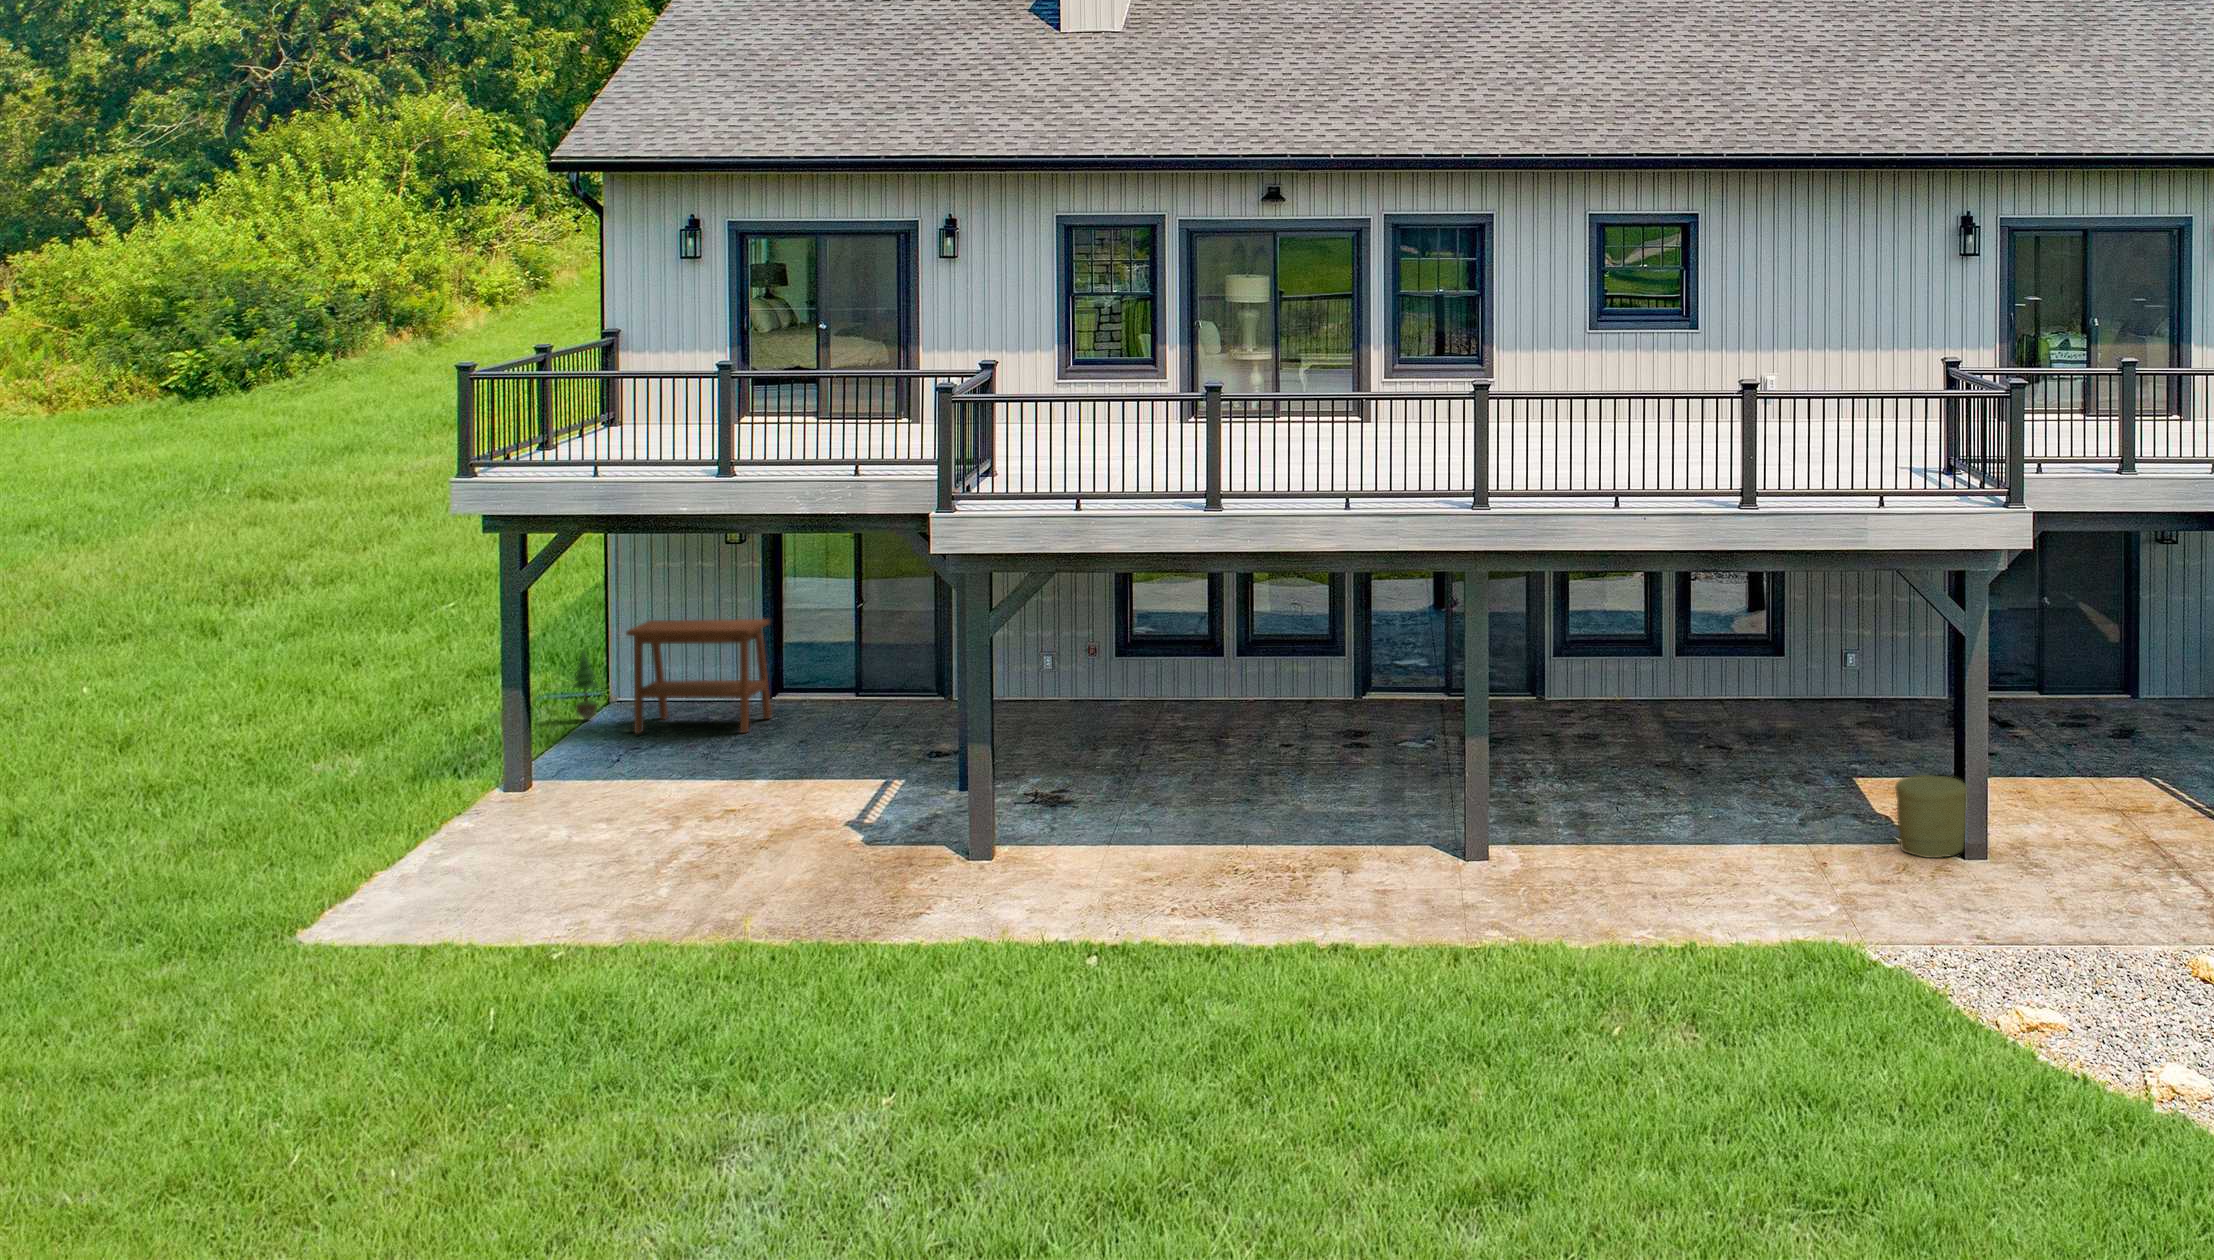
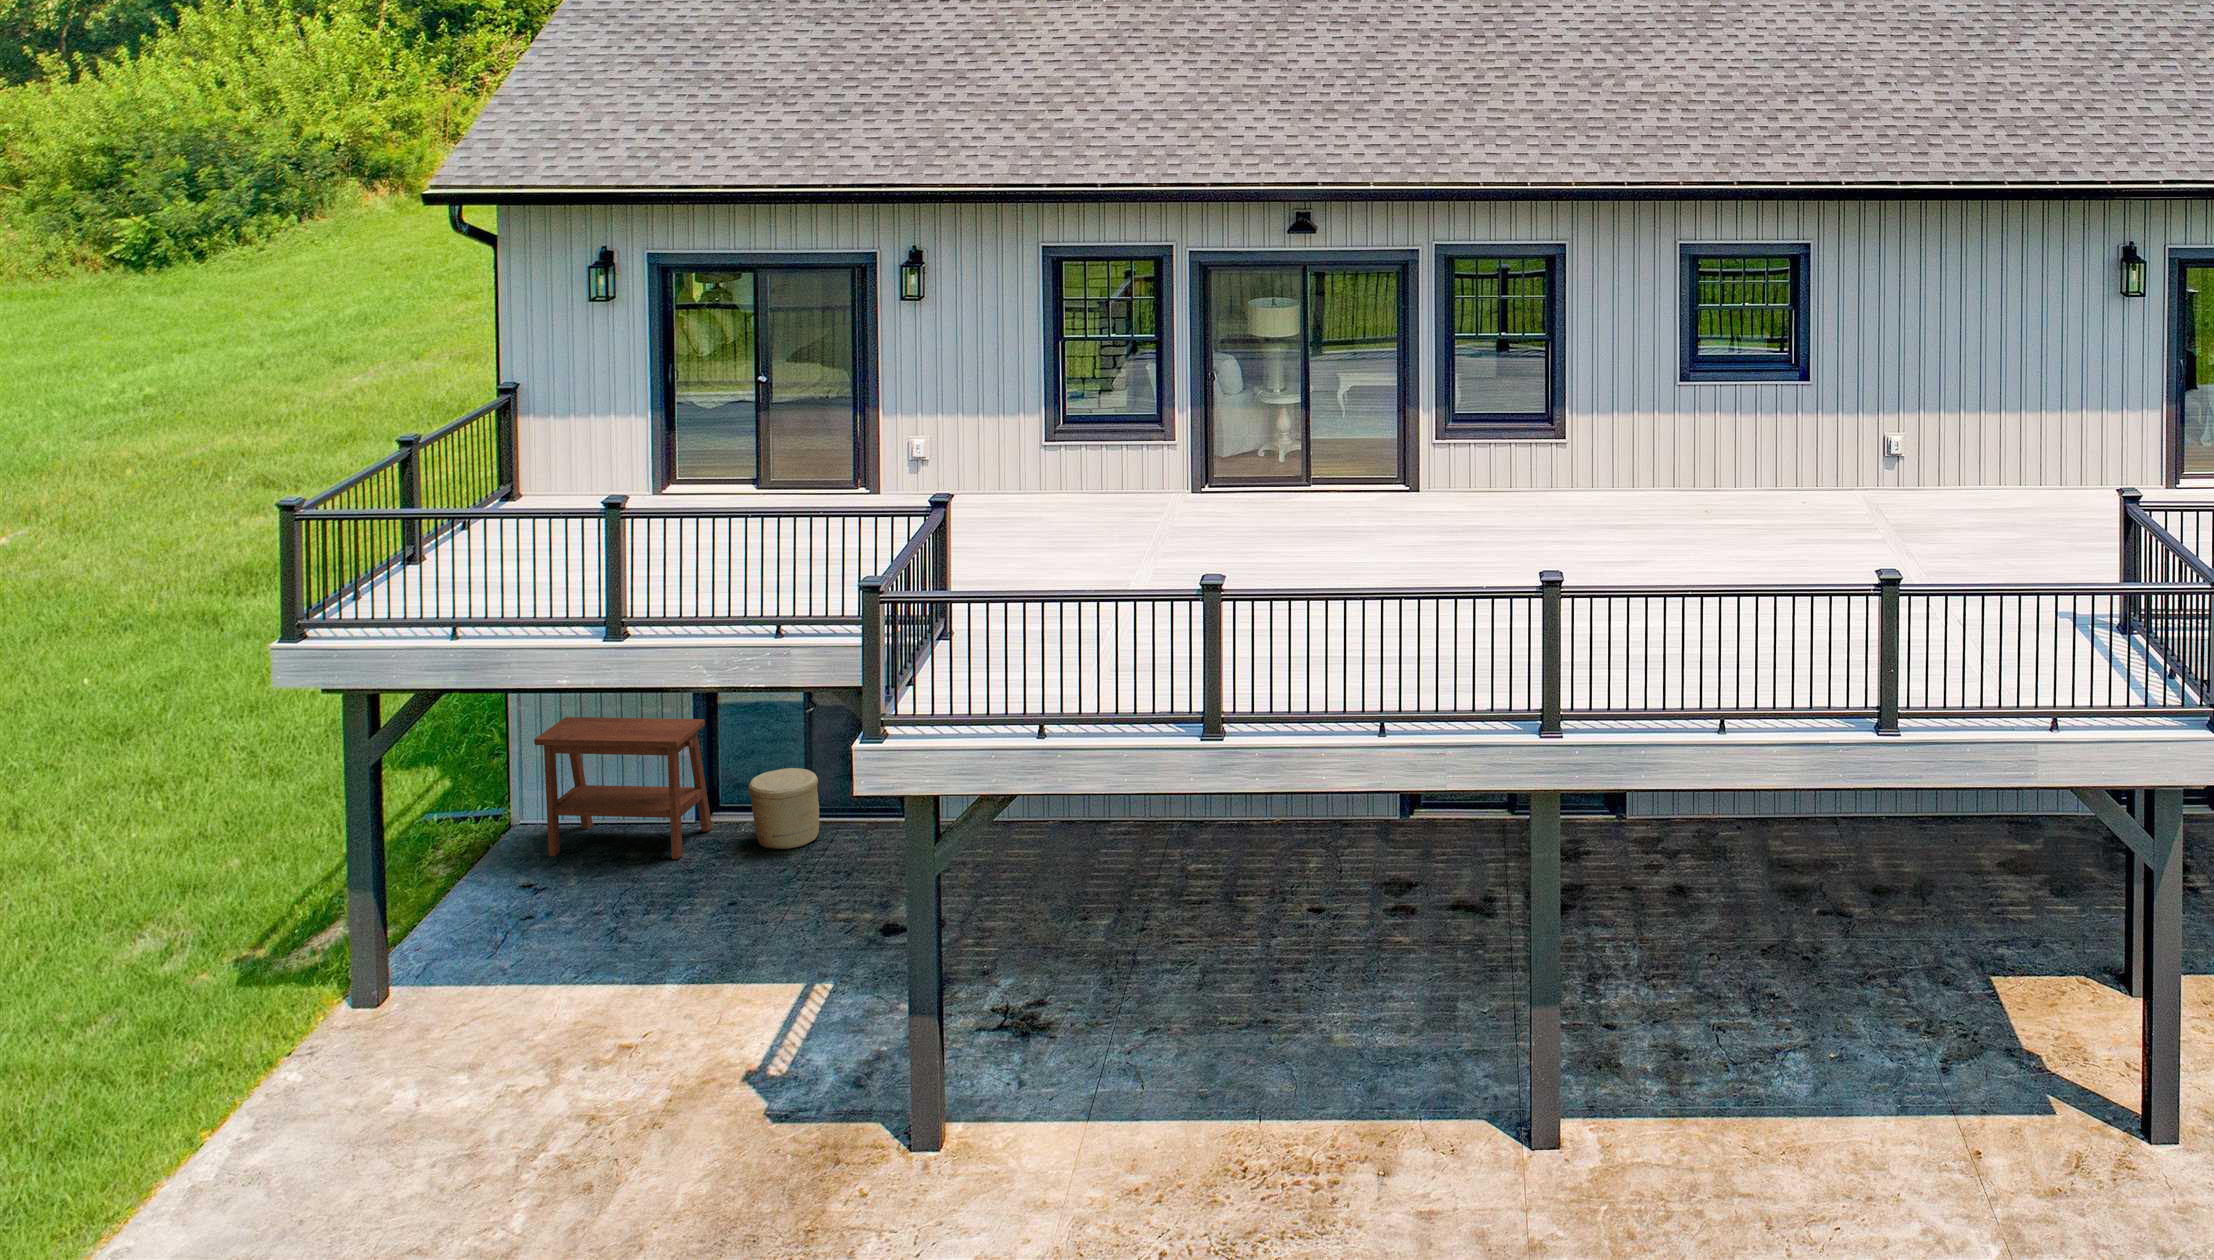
potted tree: present [573,651,598,720] -> none [477,748,511,829]
woven basket: present [1895,775,1967,858] -> present [748,768,819,849]

